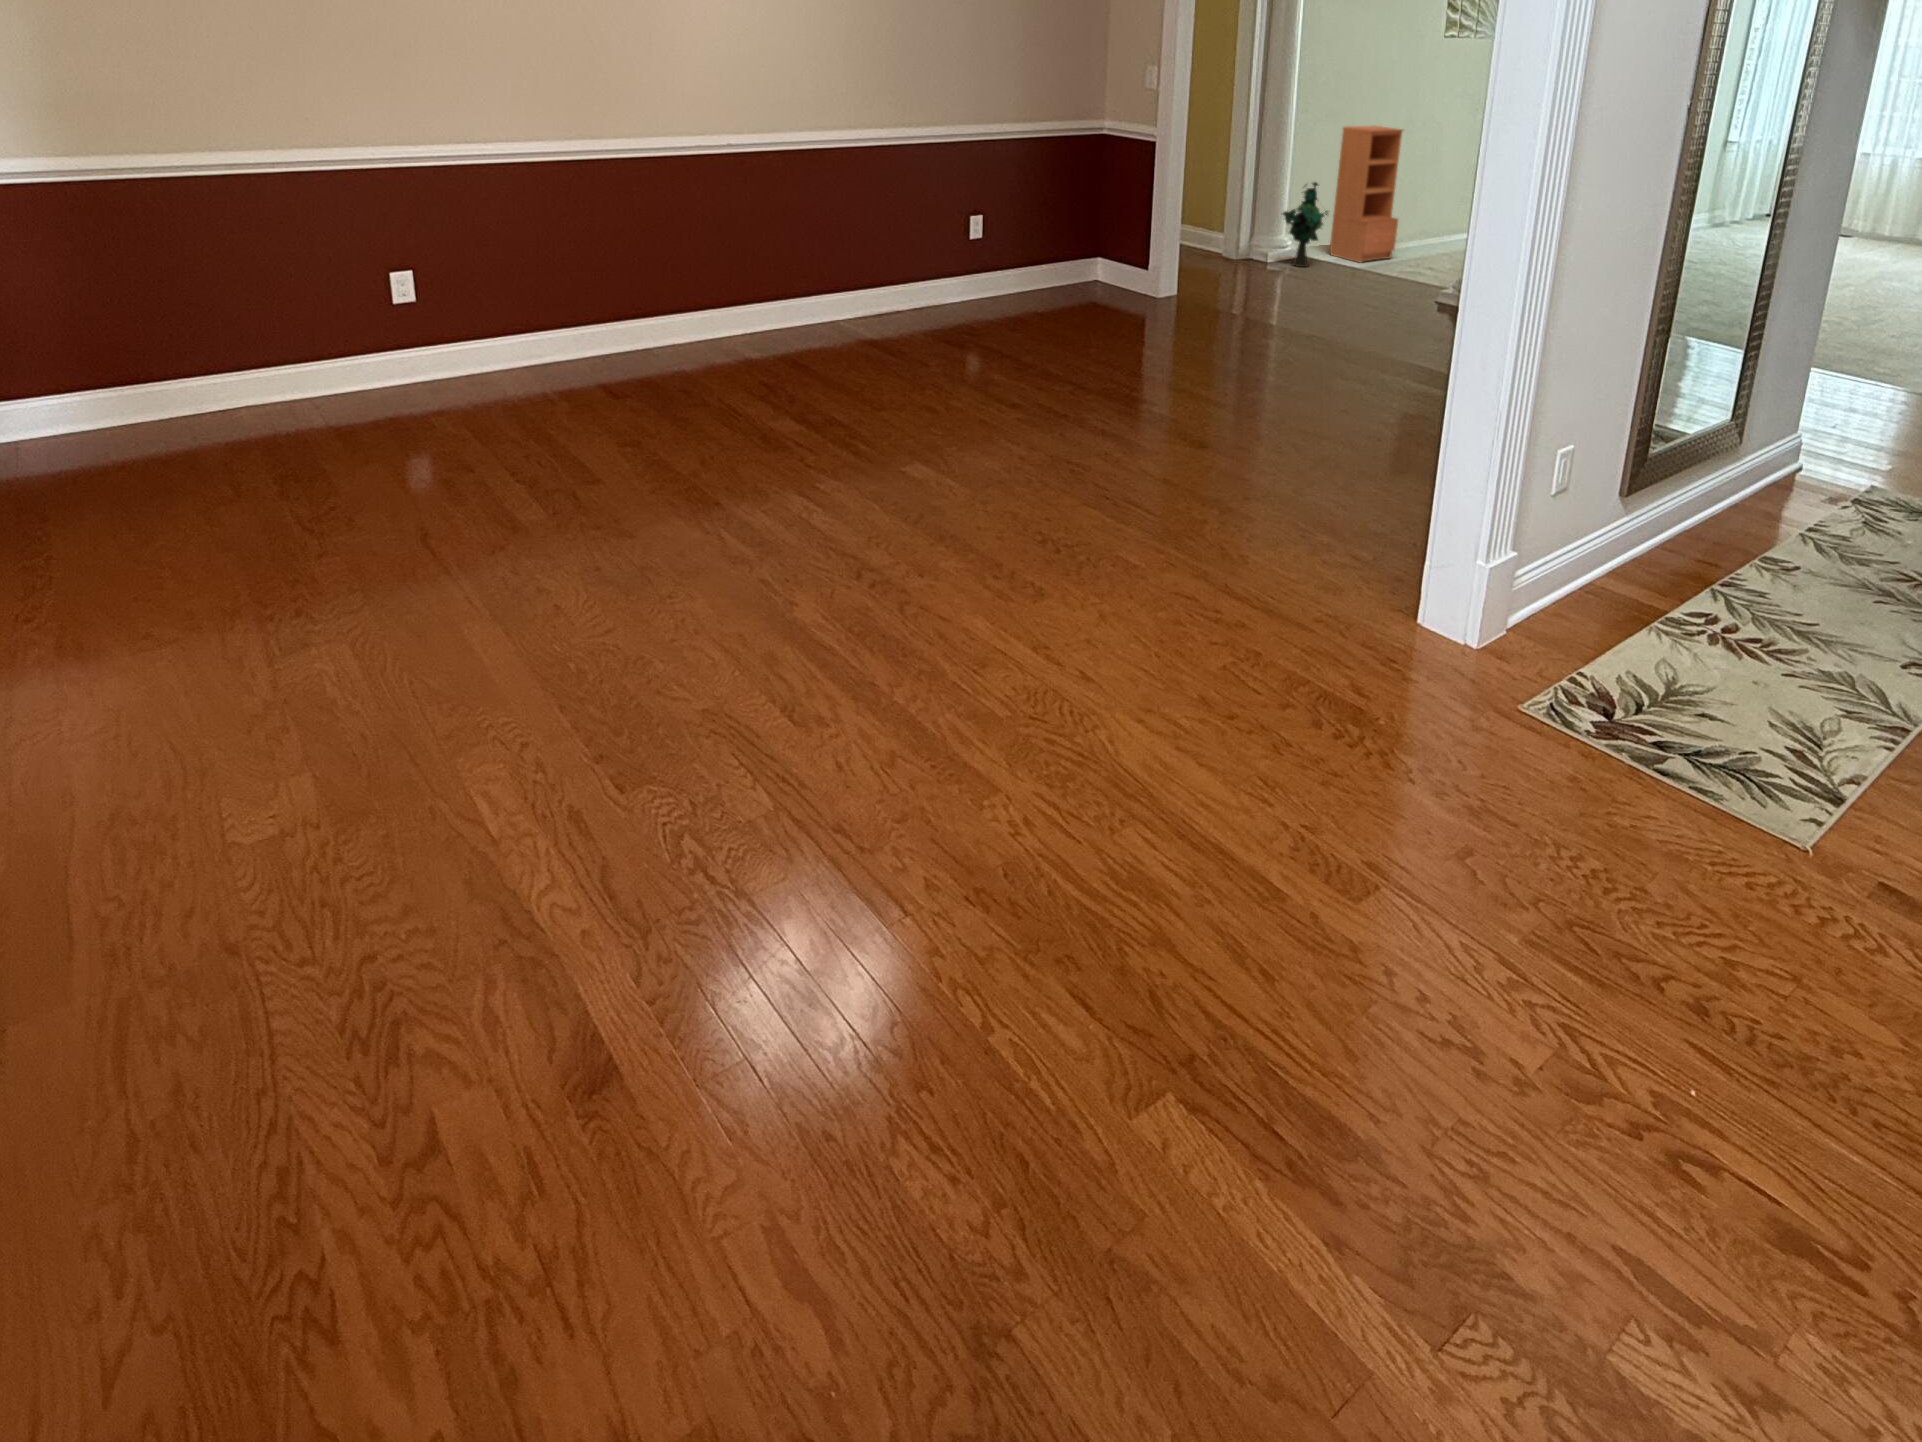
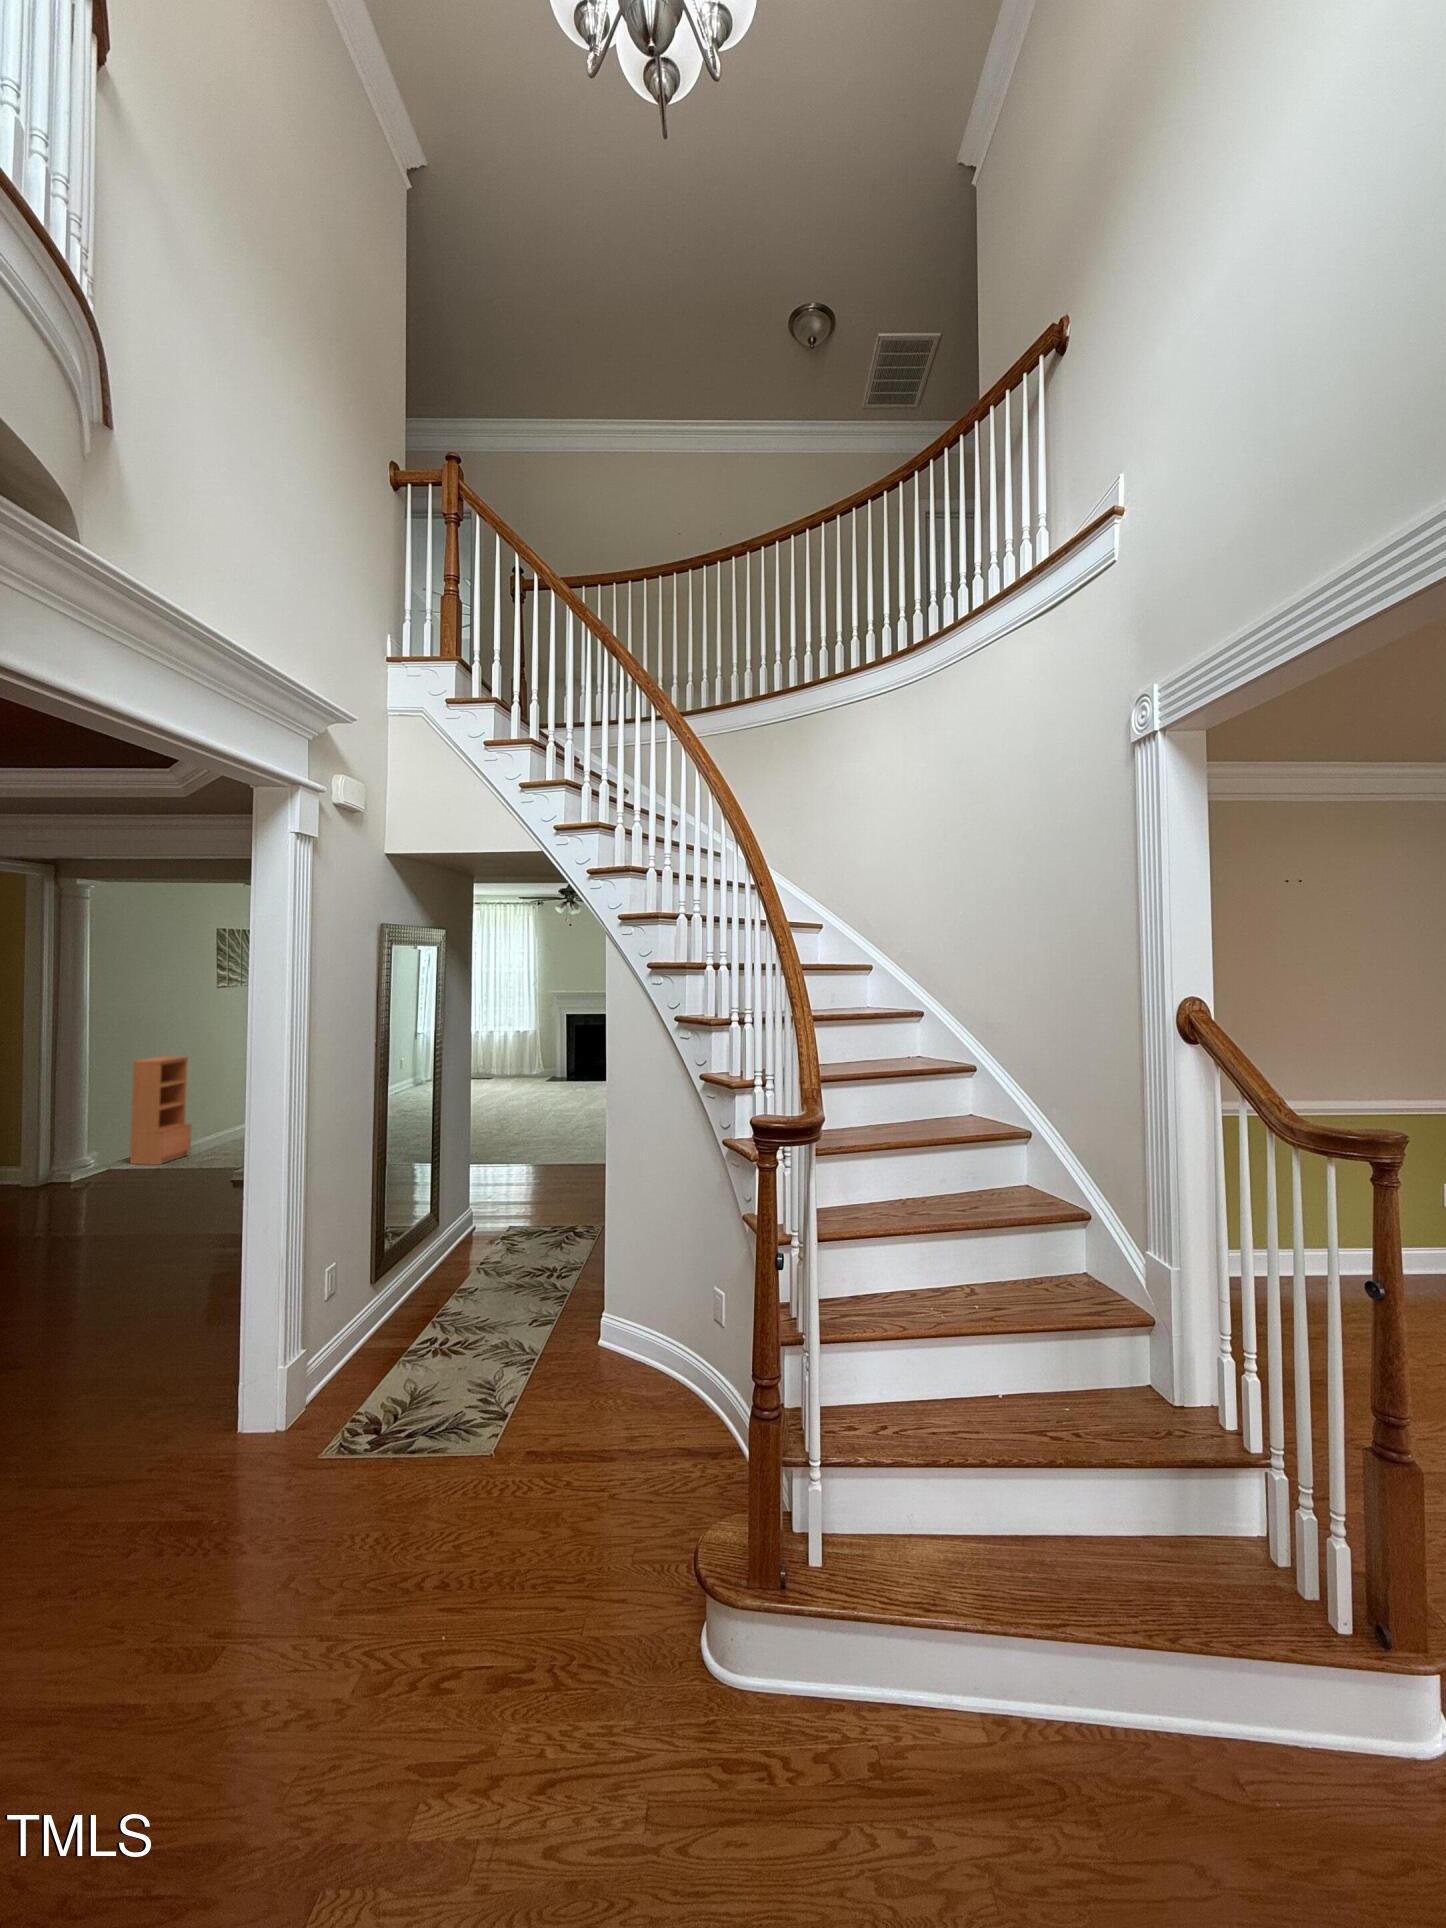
decorative plant: present [1283,182,1328,267] -> none [78,1108,127,1181]

